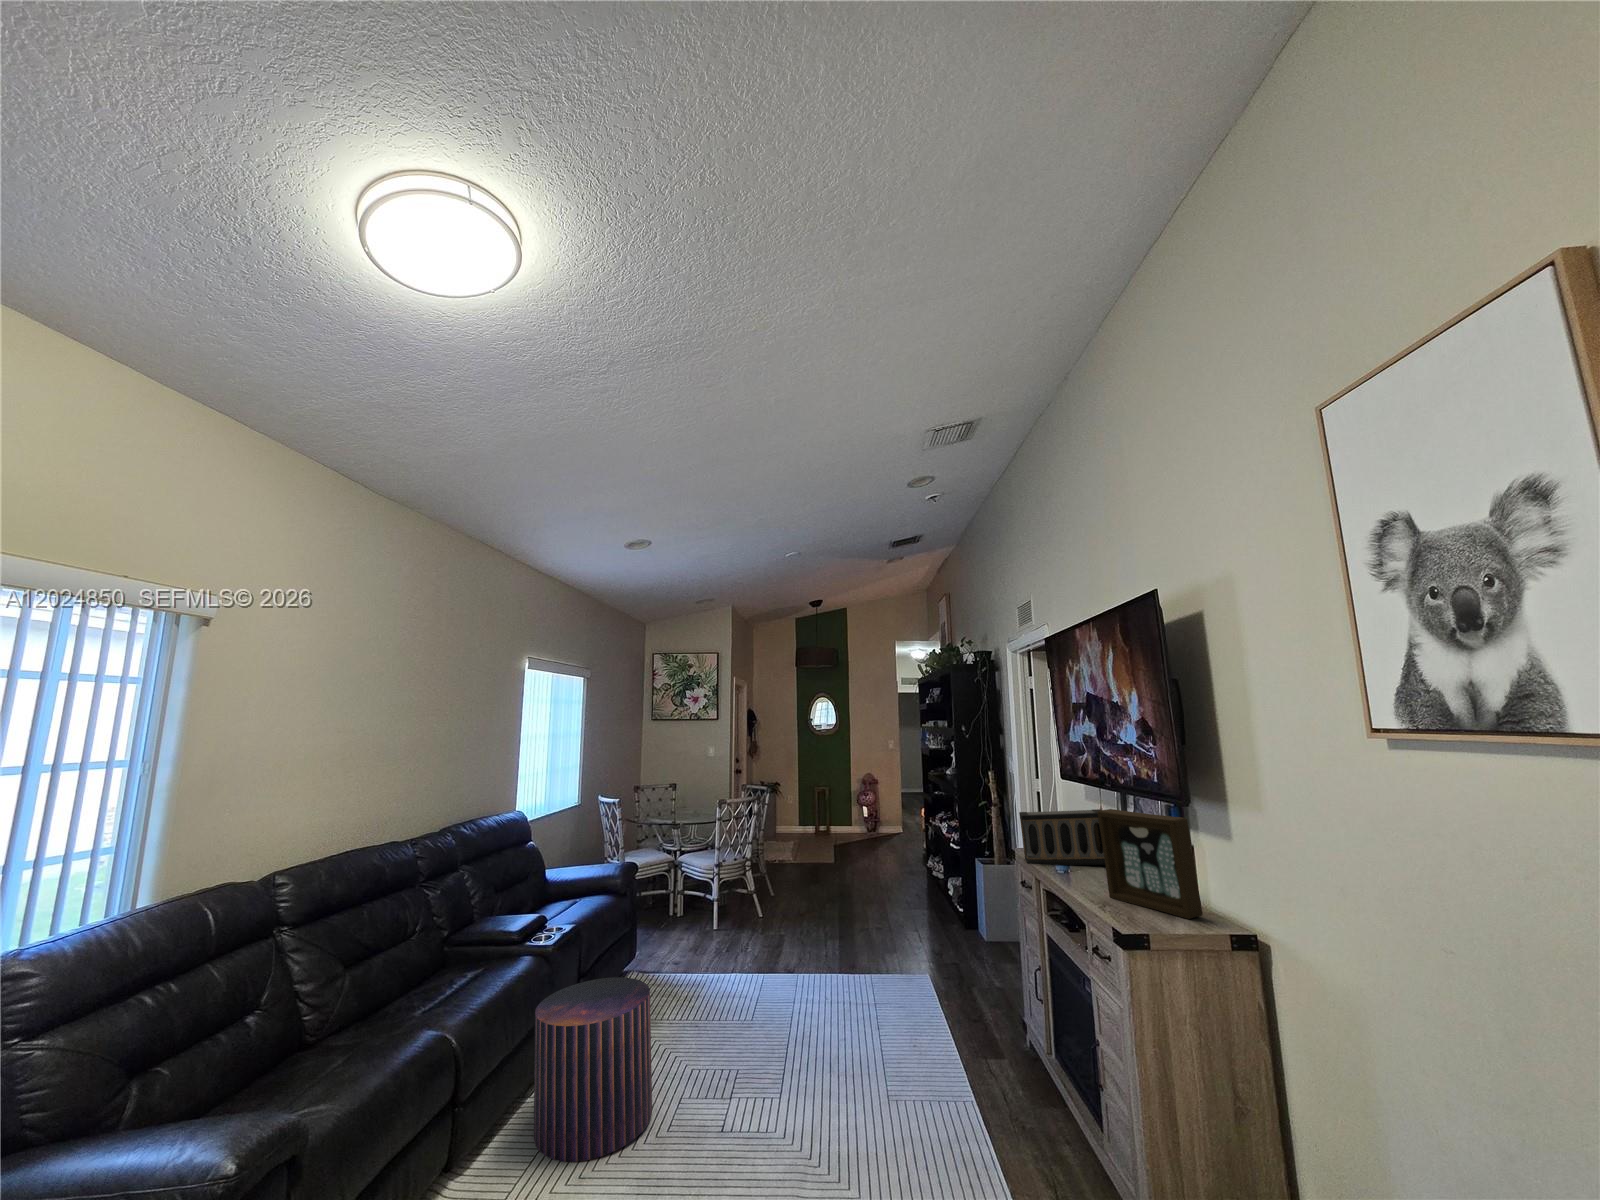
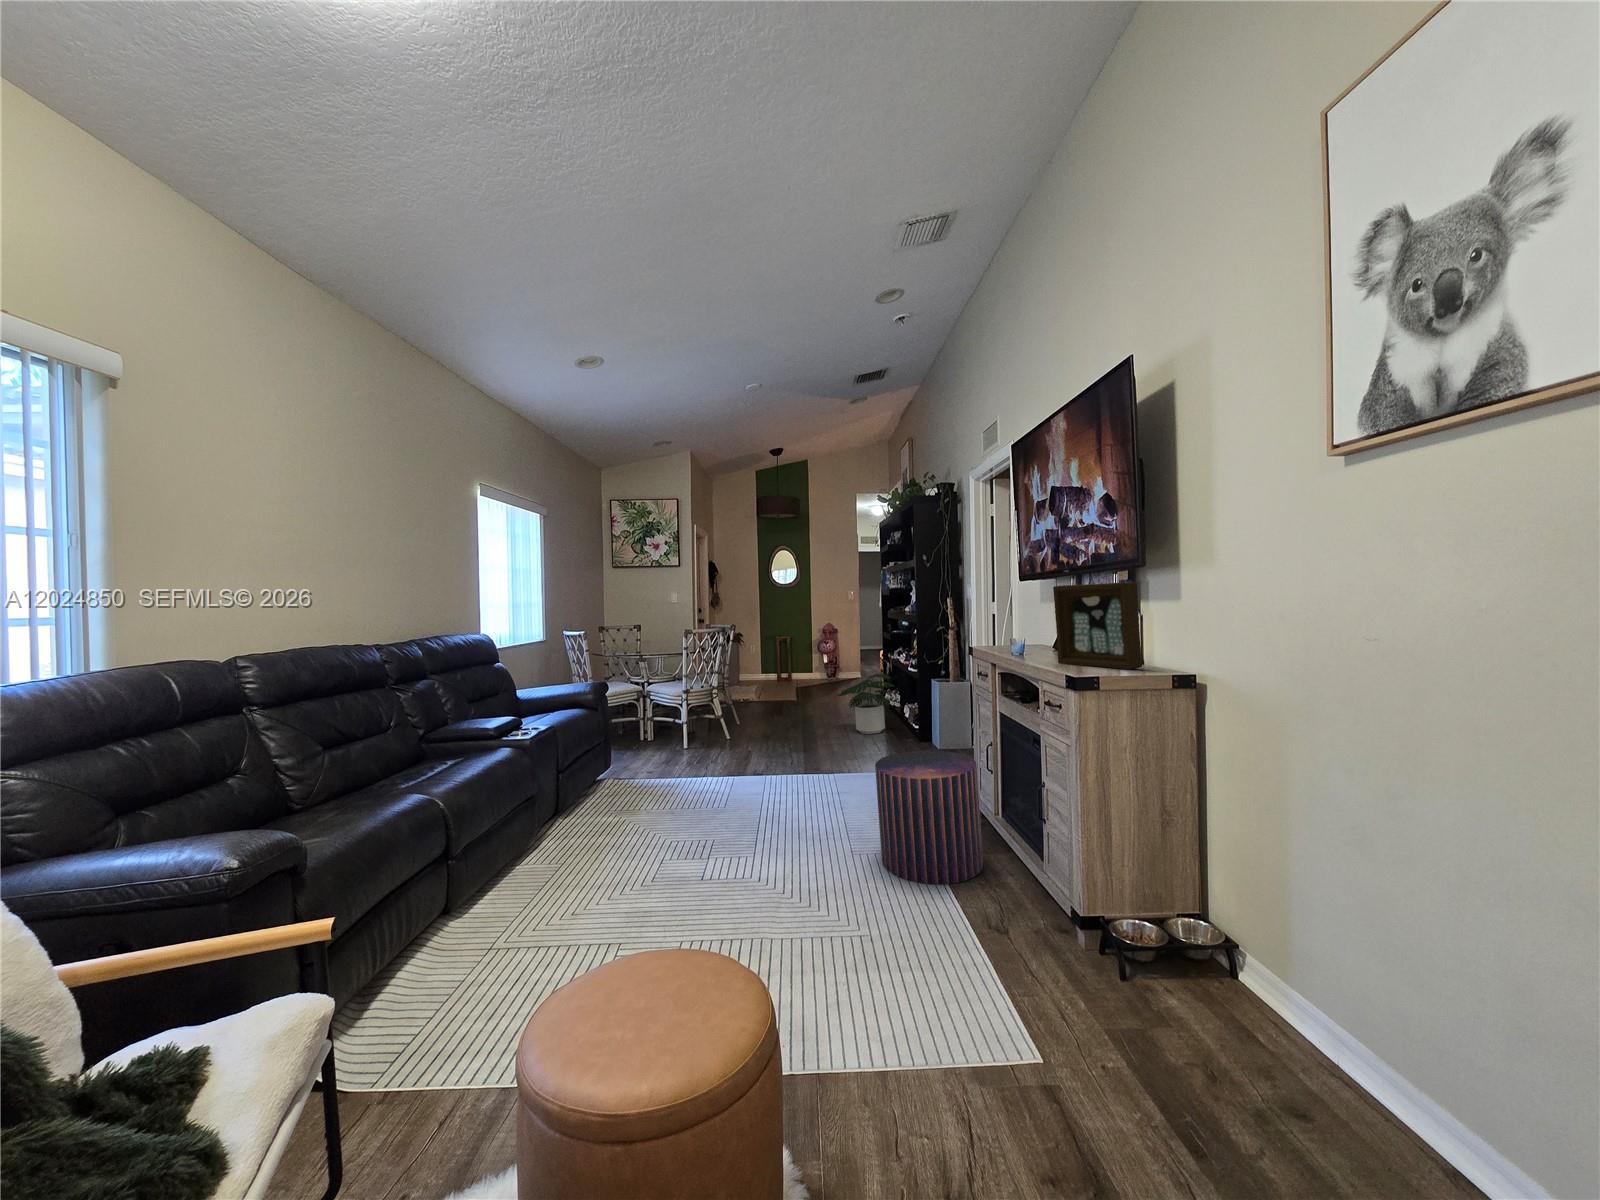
speaker: present [1019,809,1105,865] -> none [977,603,1061,654]
potted plant: none [877,846,939,916] -> present [838,674,894,734]
pouf: present [534,977,652,1162] -> present [875,750,983,885]

